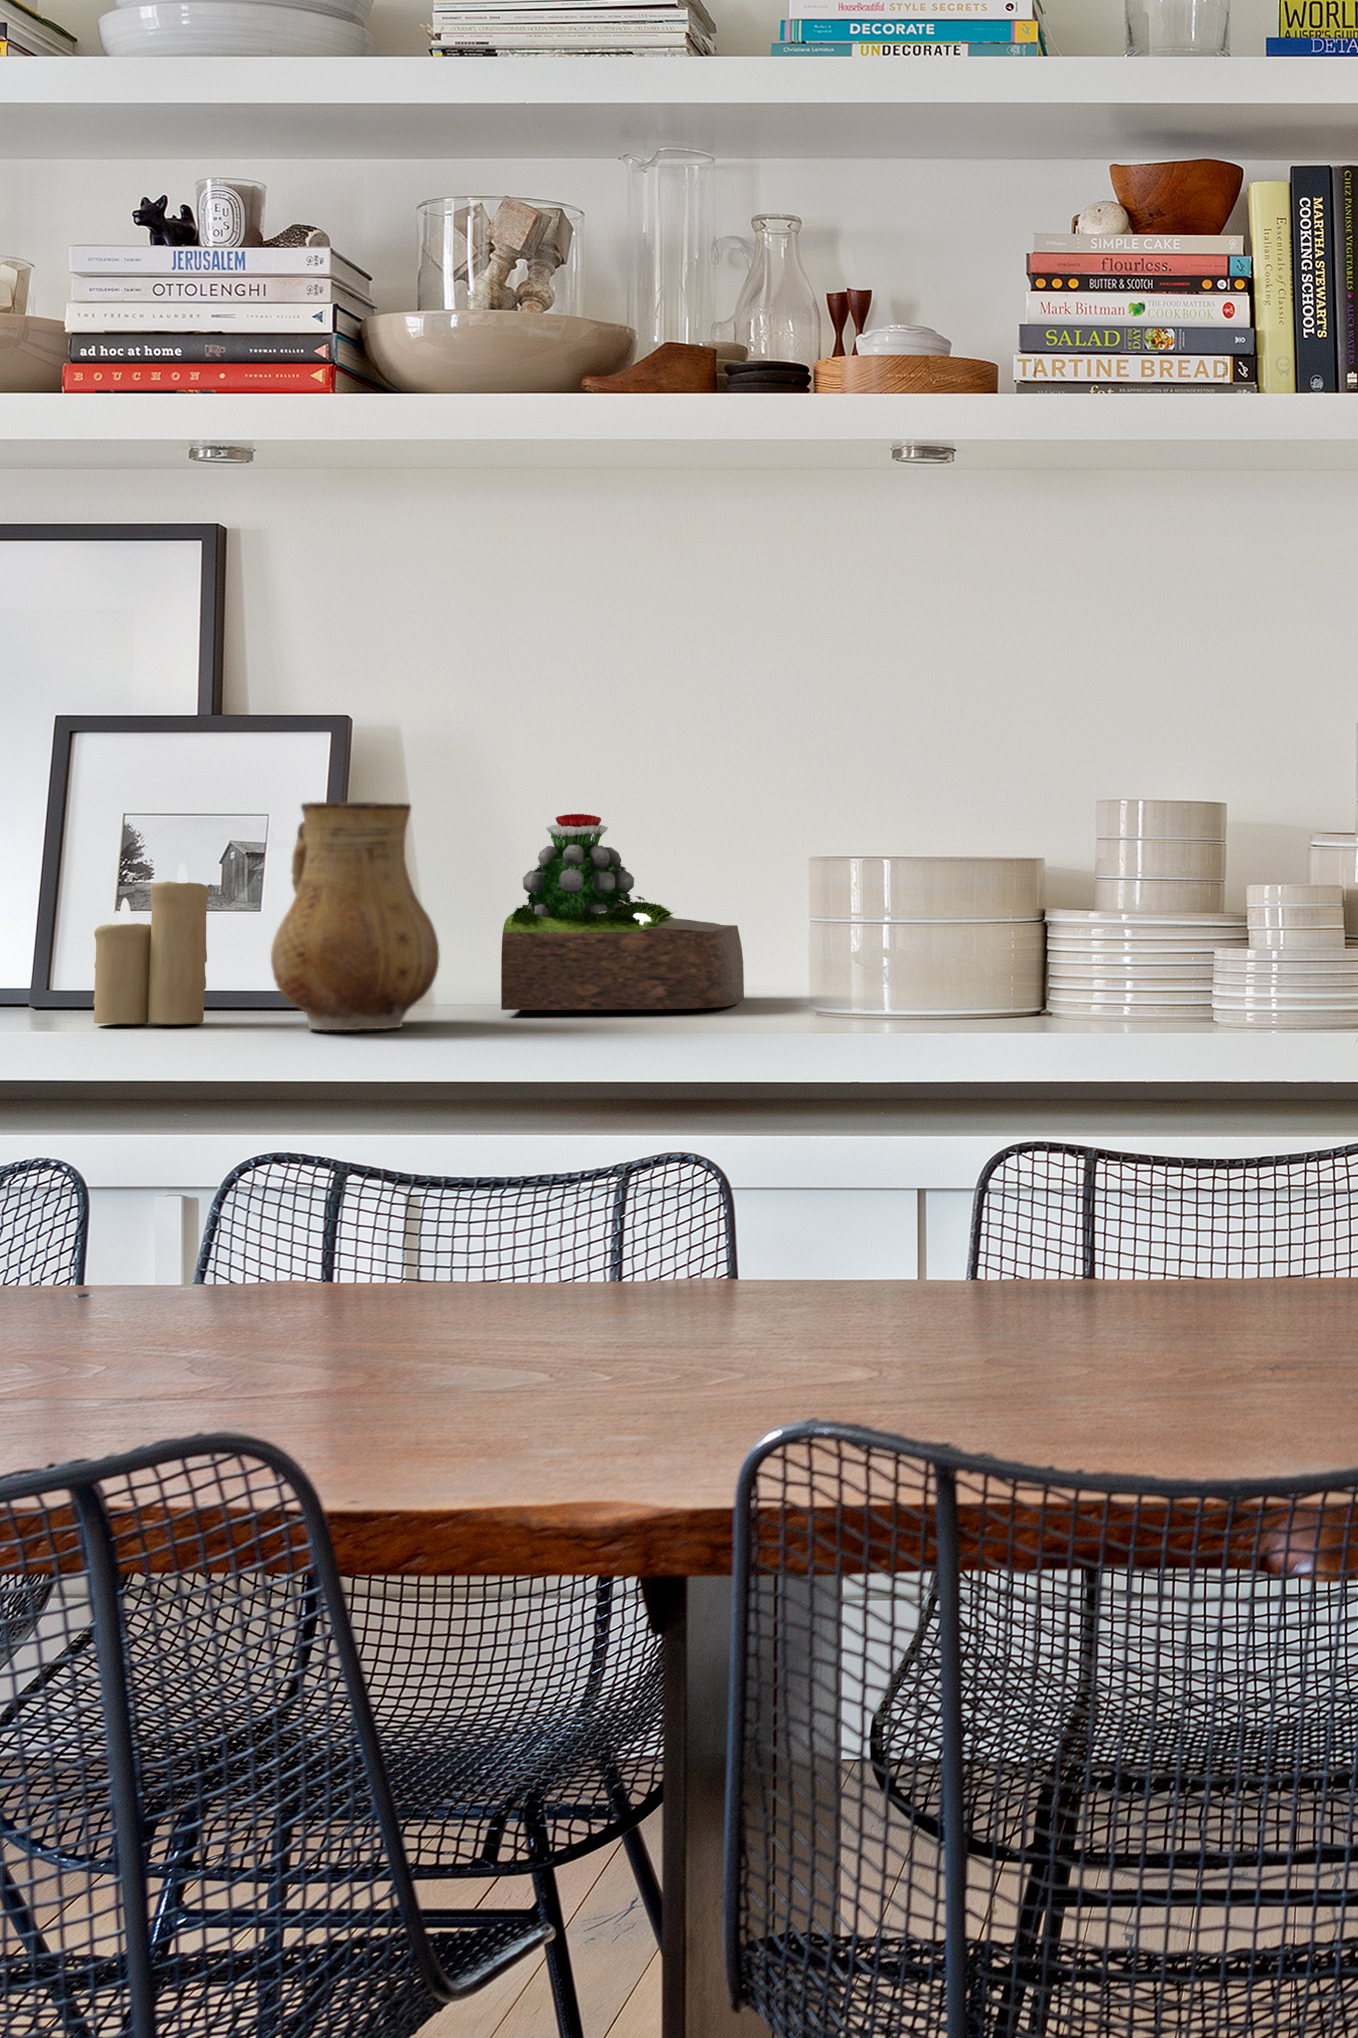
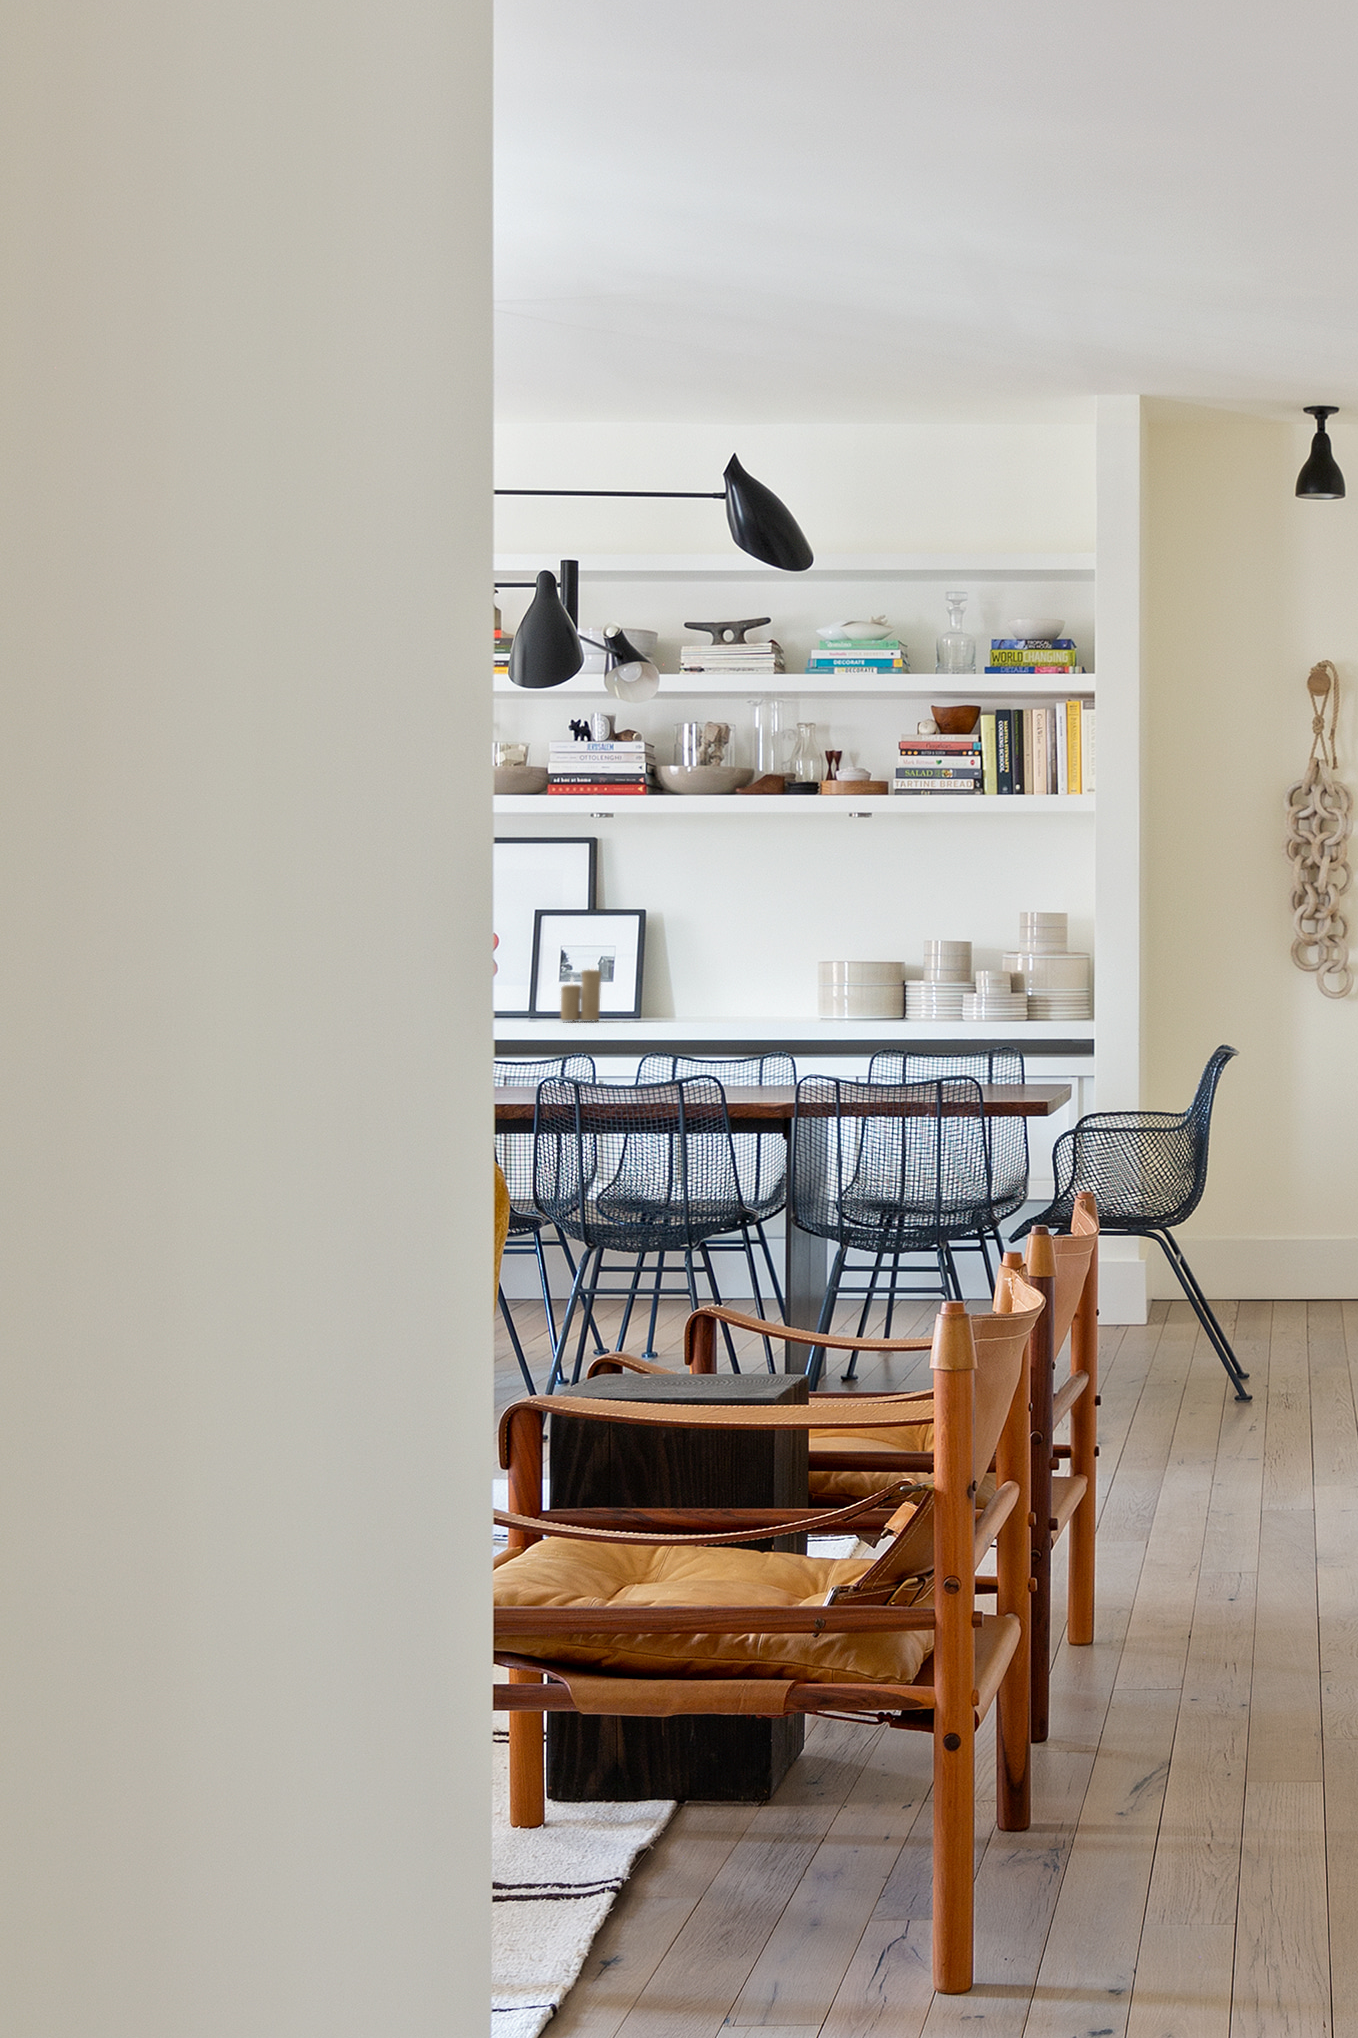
ceramic pitcher: present [271,802,439,1030] -> none [627,941,686,1022]
succulent plant: present [501,814,744,1010] -> none [705,946,790,1018]

